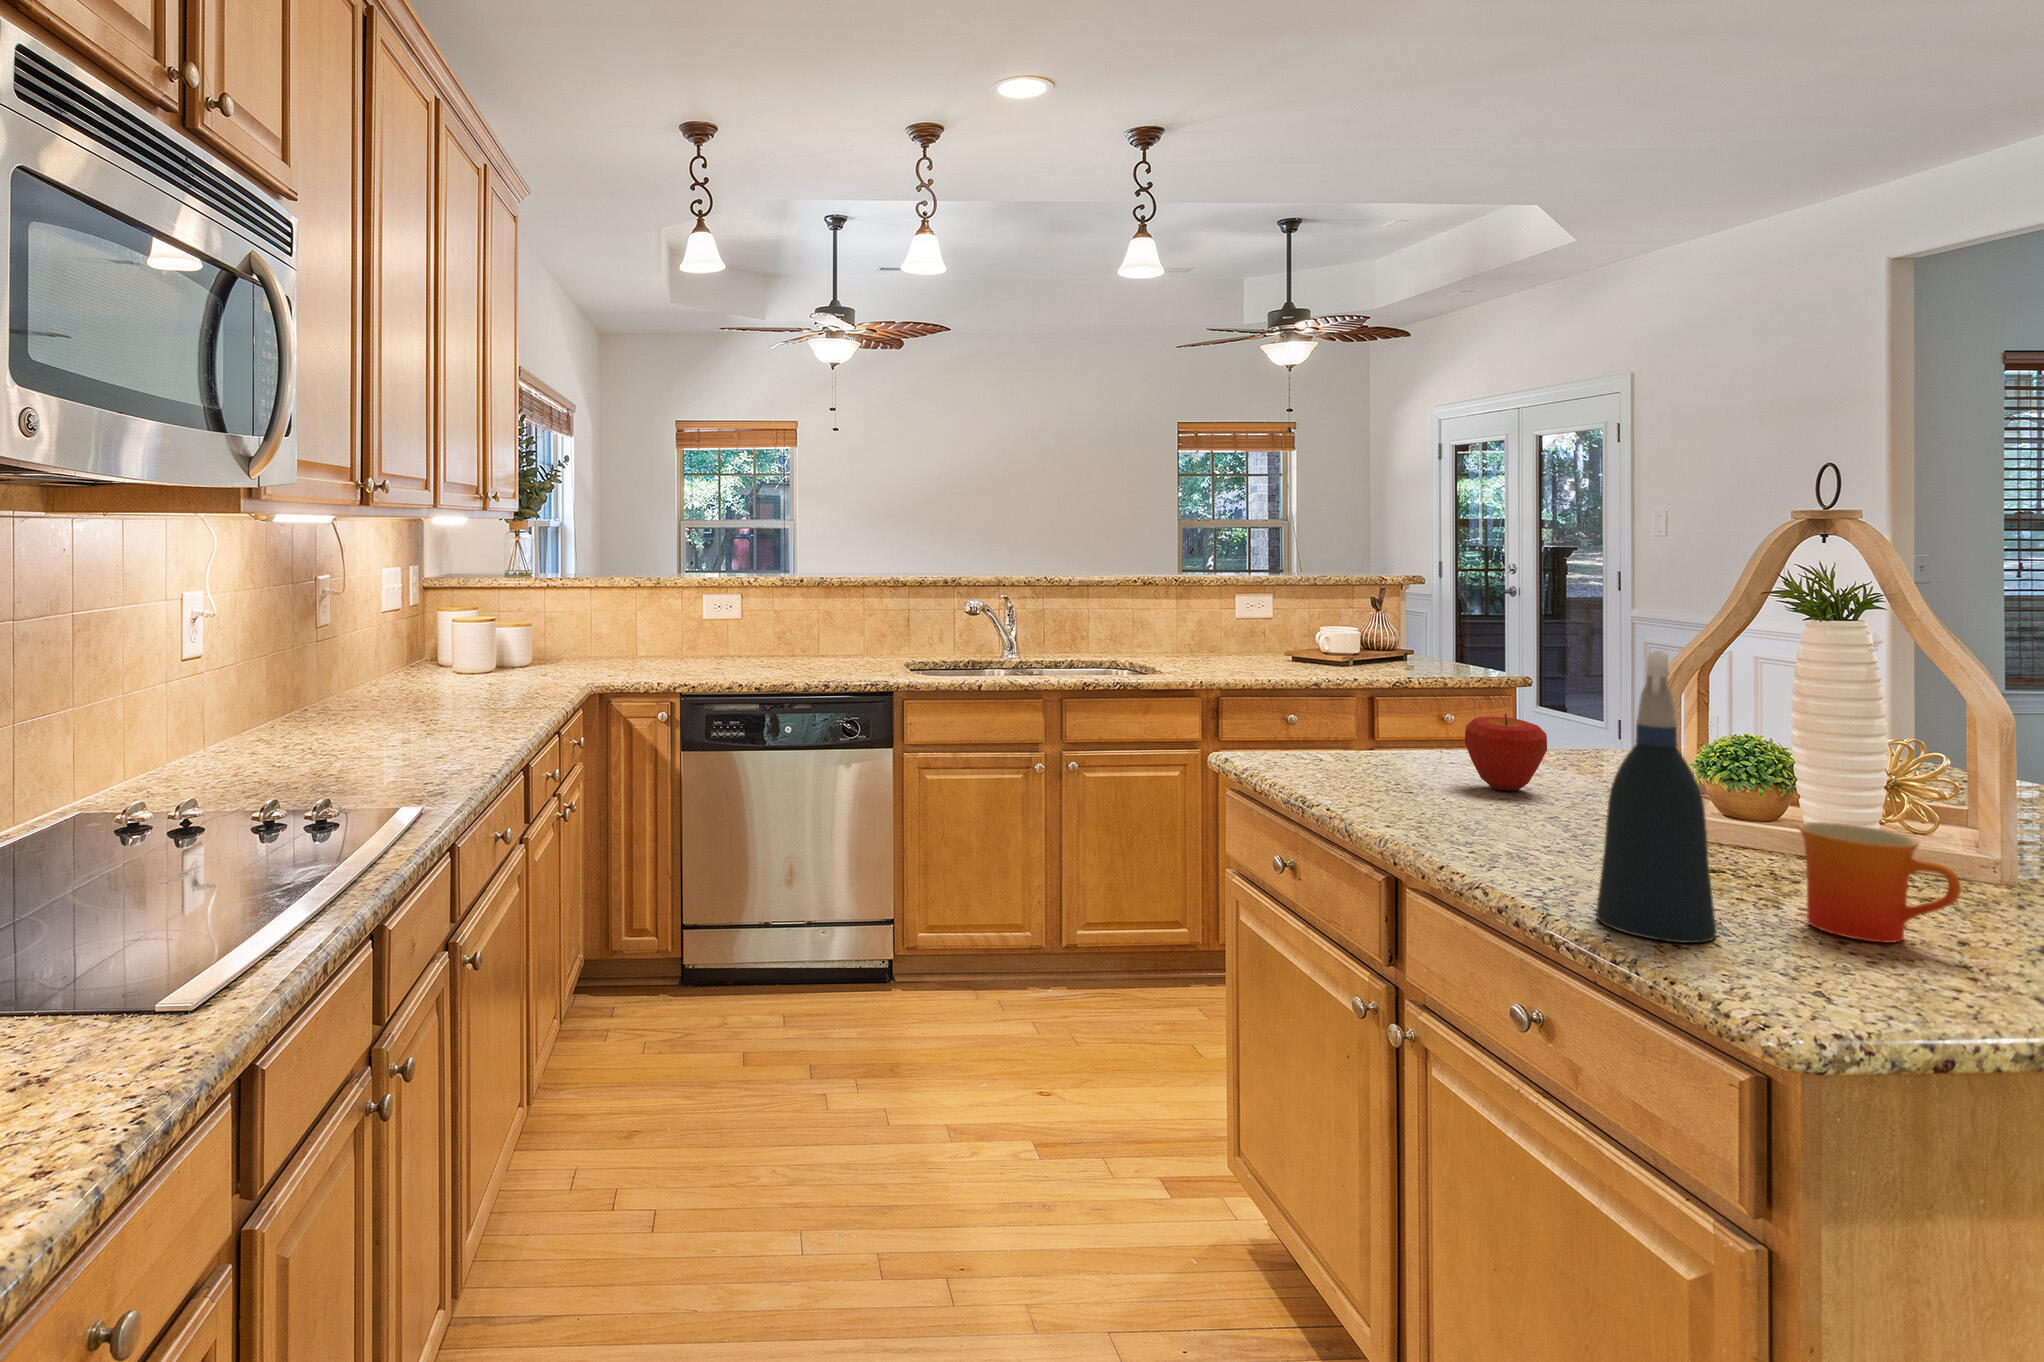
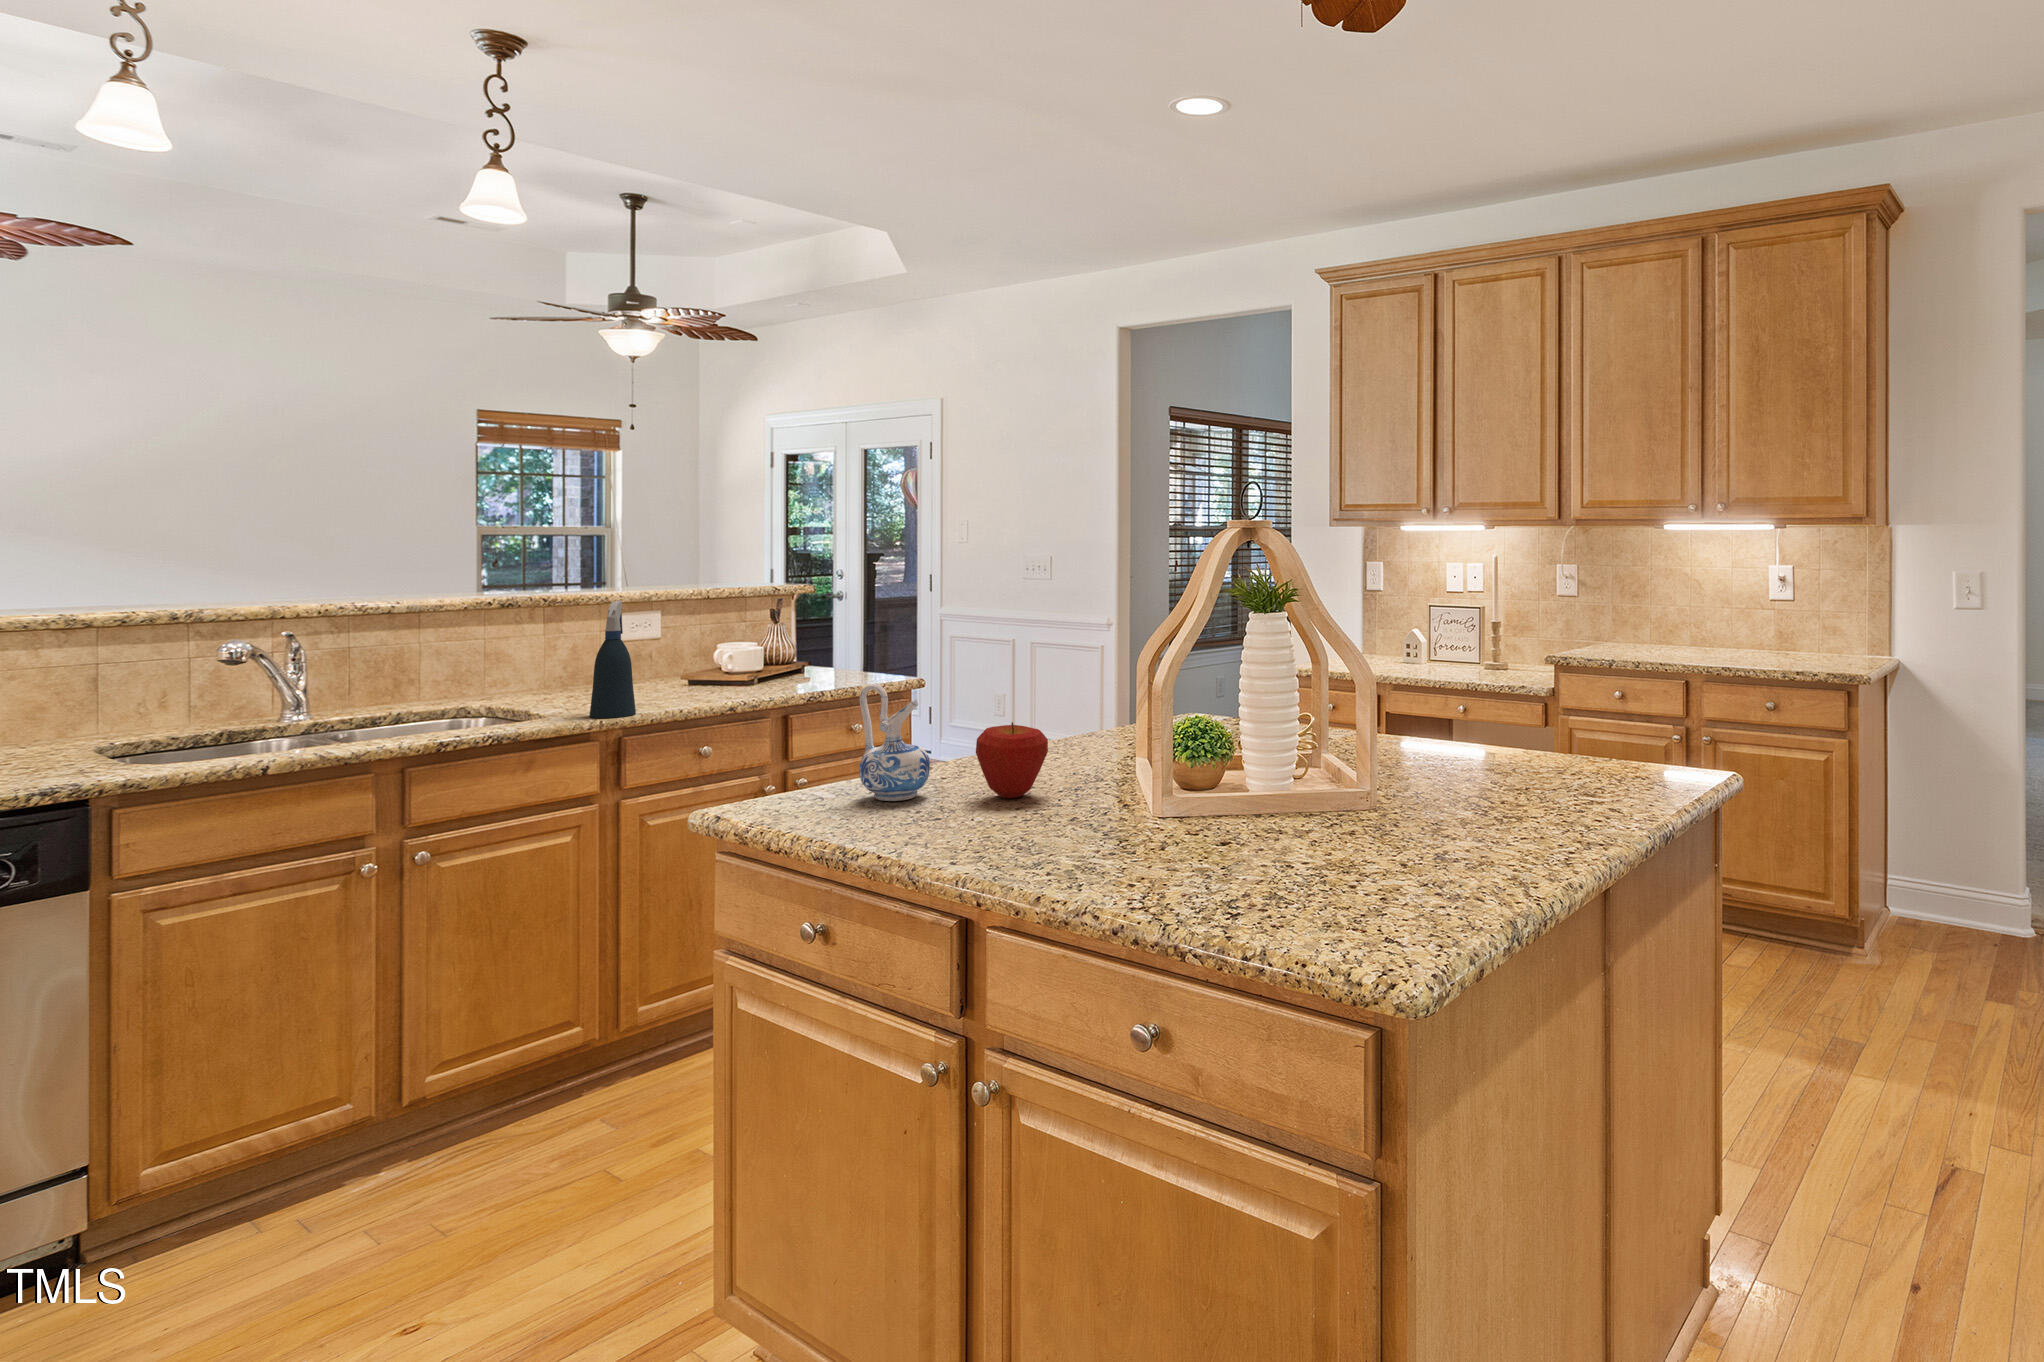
spray bottle: present [1596,651,1716,943] -> present [590,601,636,718]
ceramic pitcher: none [1352,662,1422,774] -> present [859,684,930,801]
mug: present [1798,822,1961,943] -> none [1313,784,1416,881]

